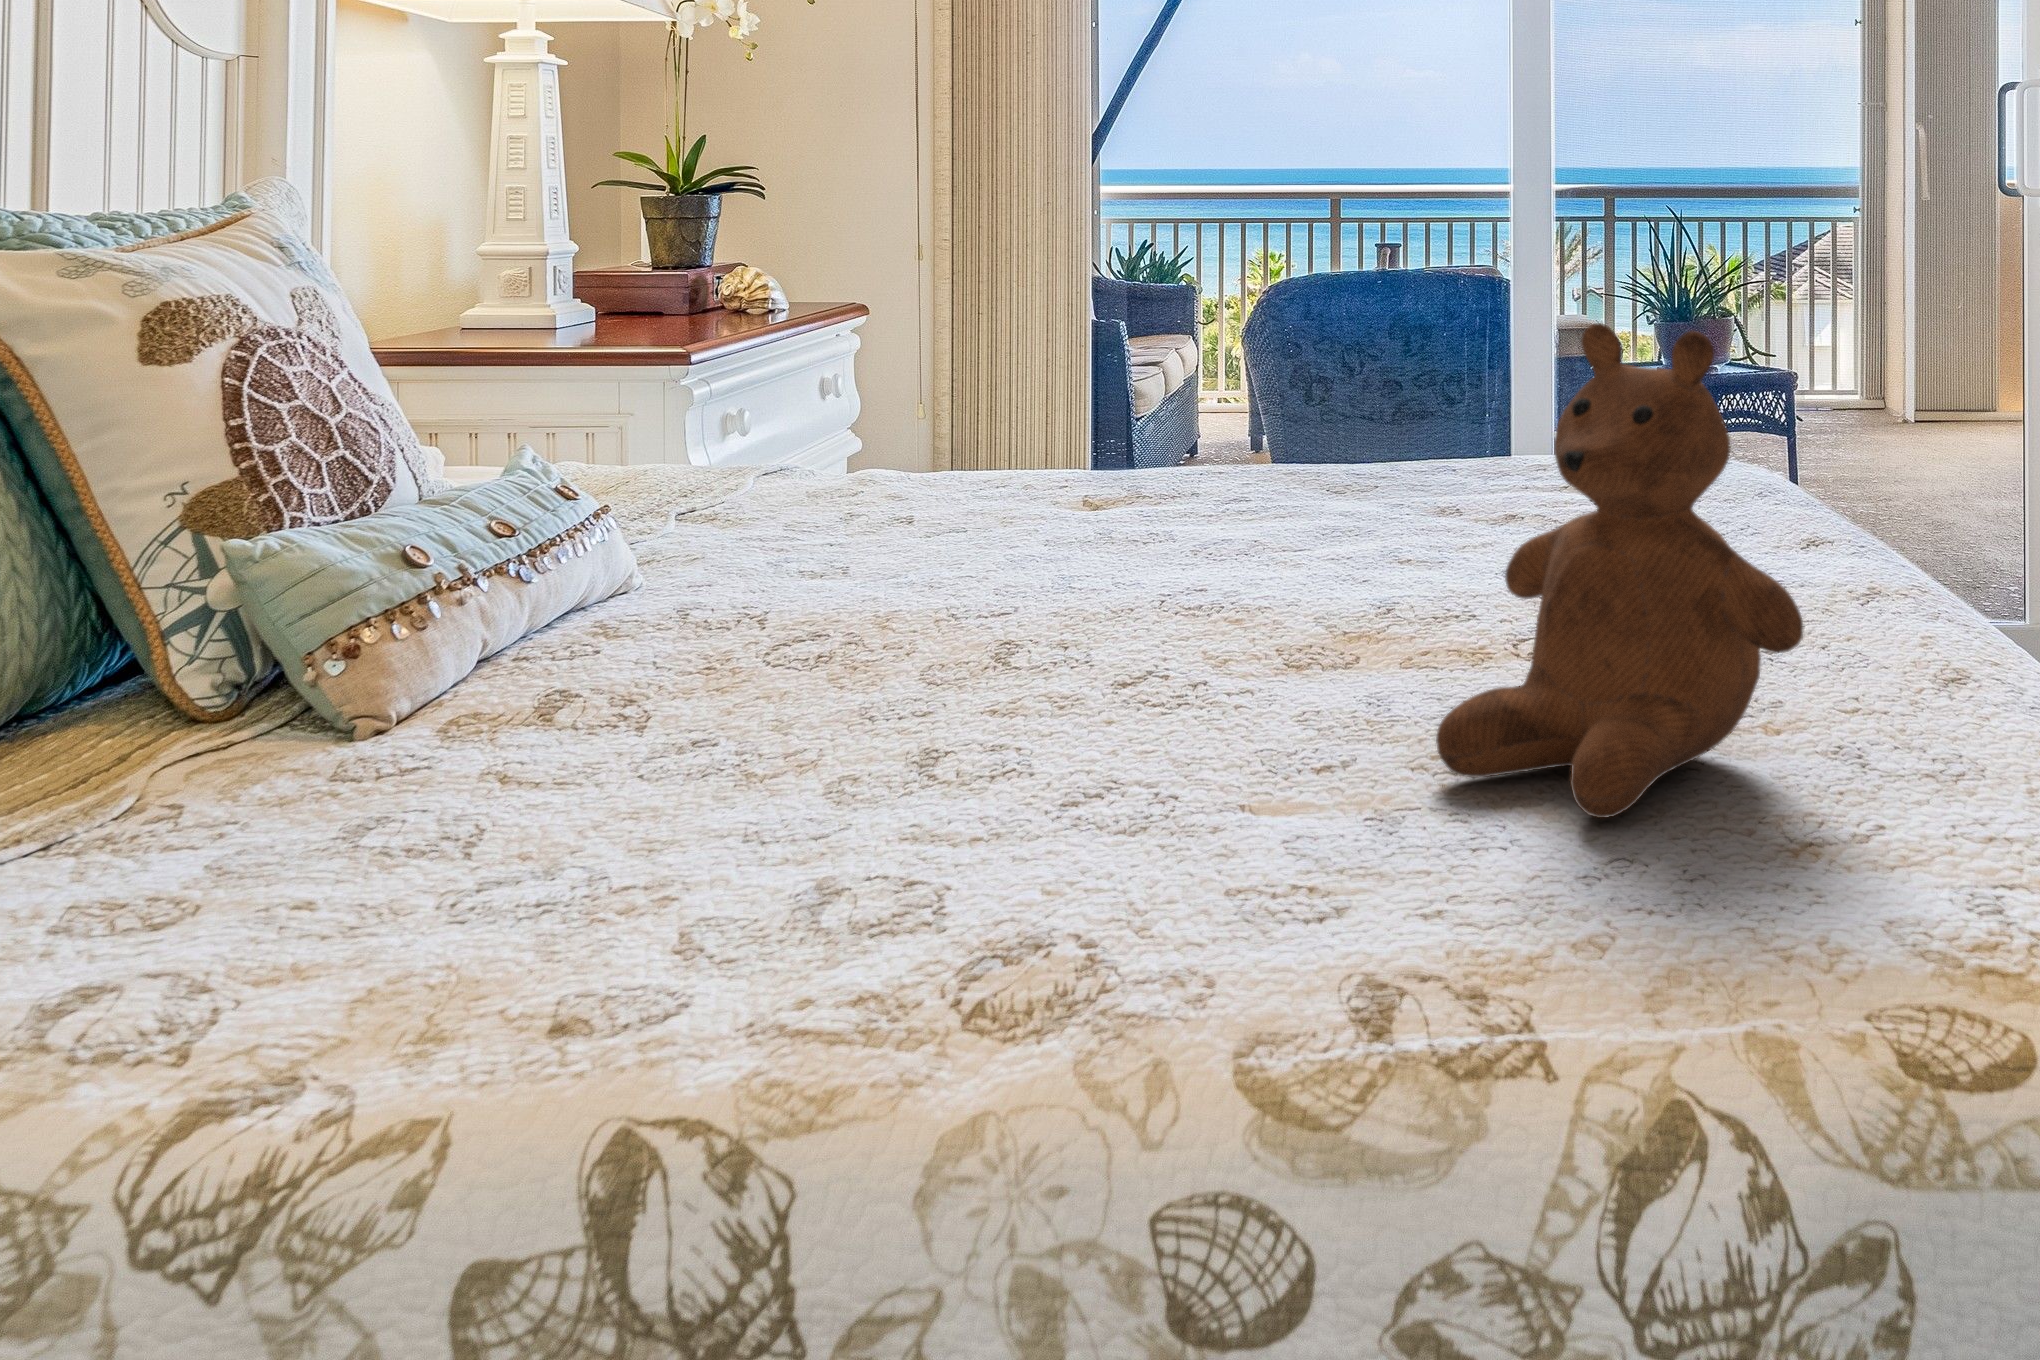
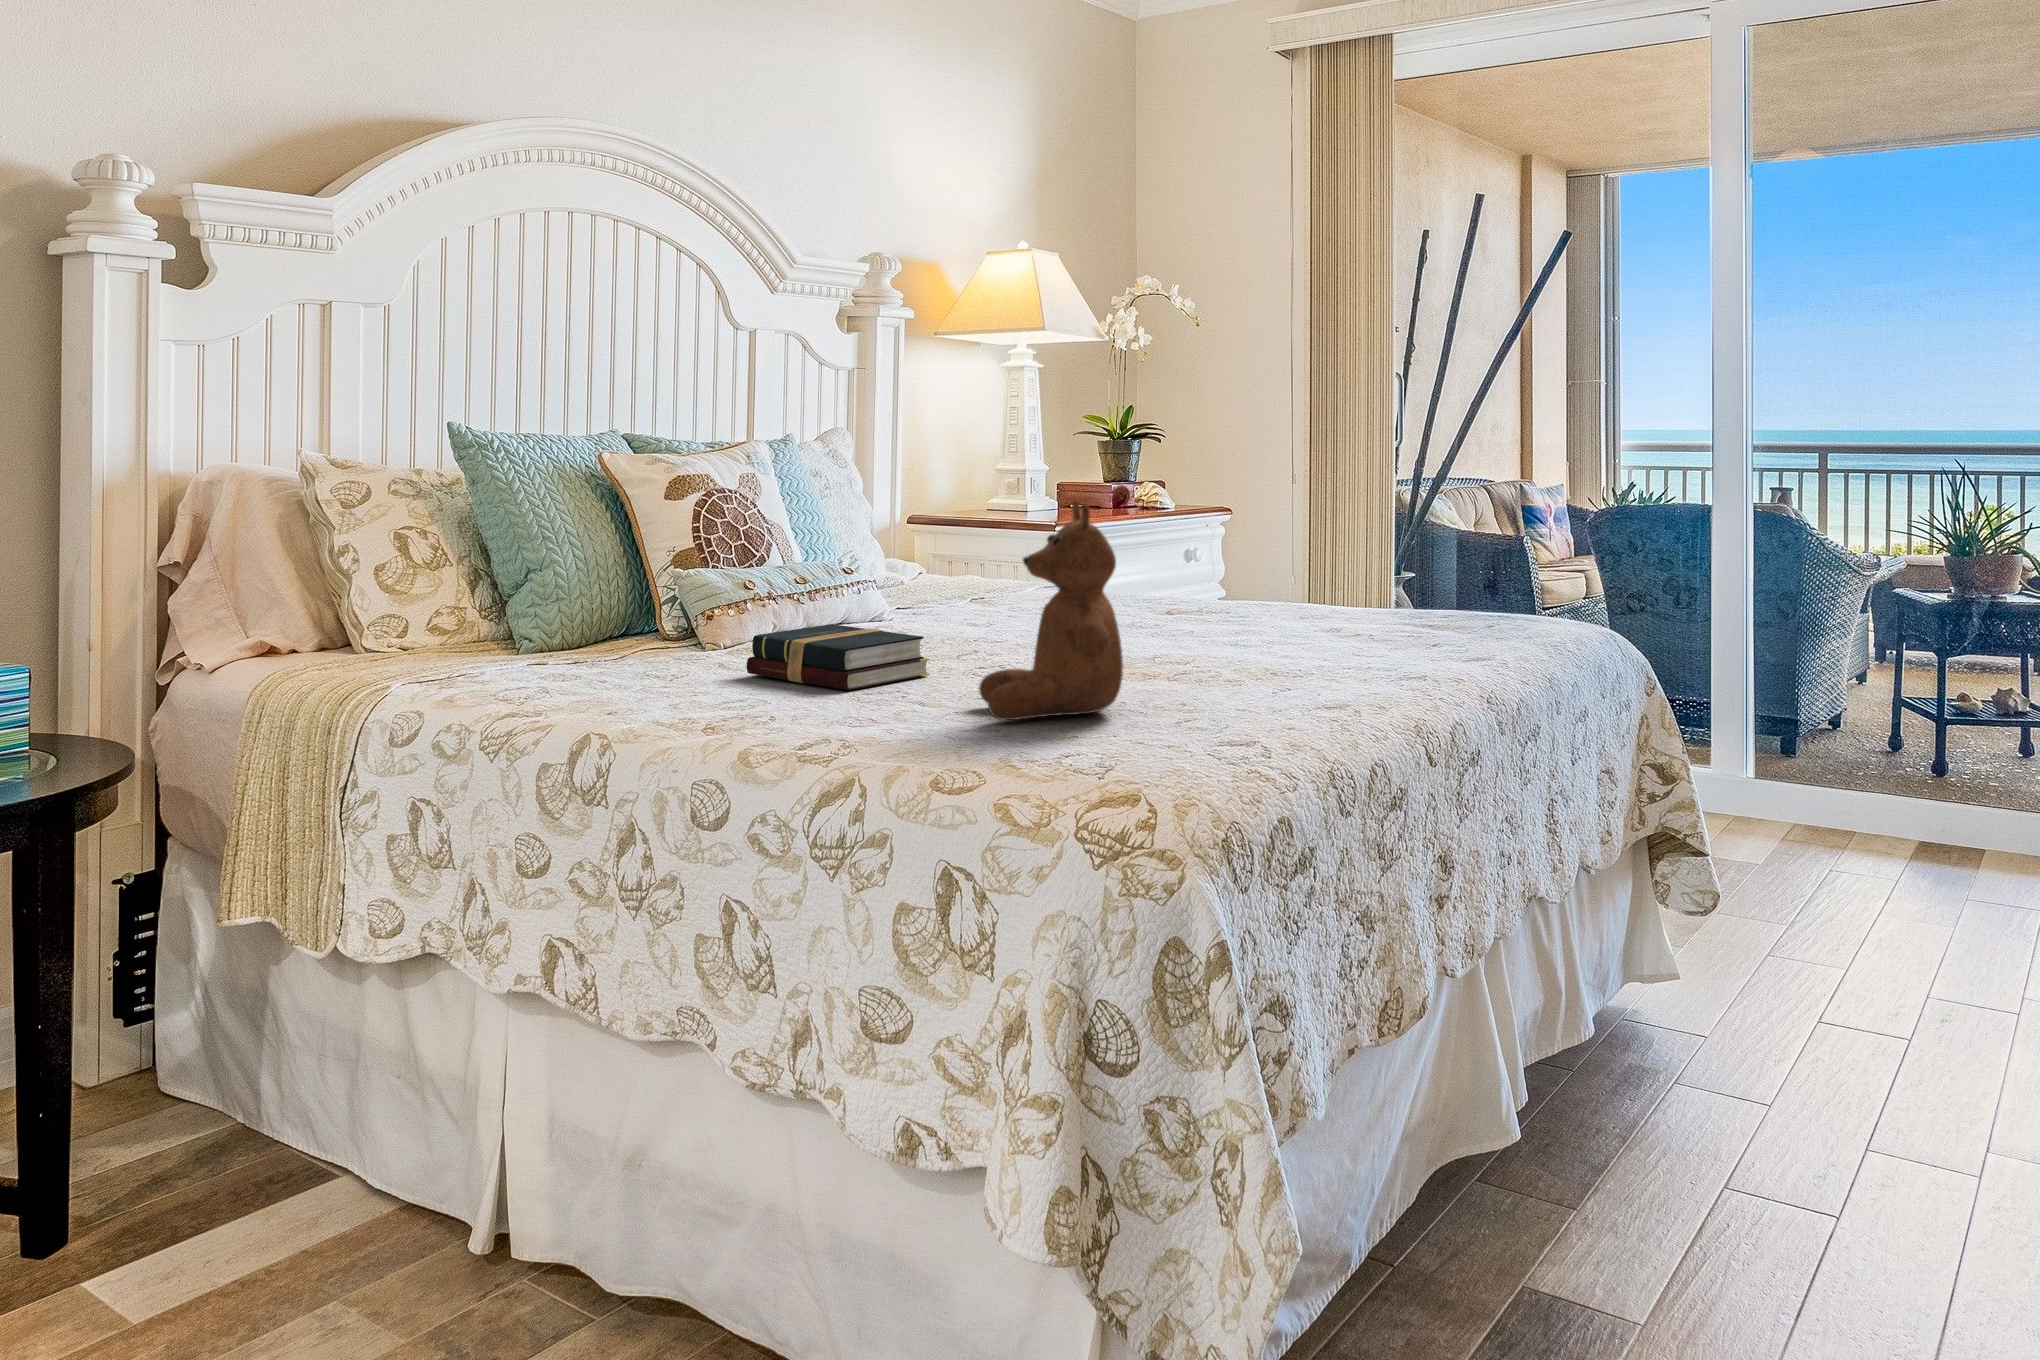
hardback book: none [697,629,1109,797] -> present [747,624,930,690]

